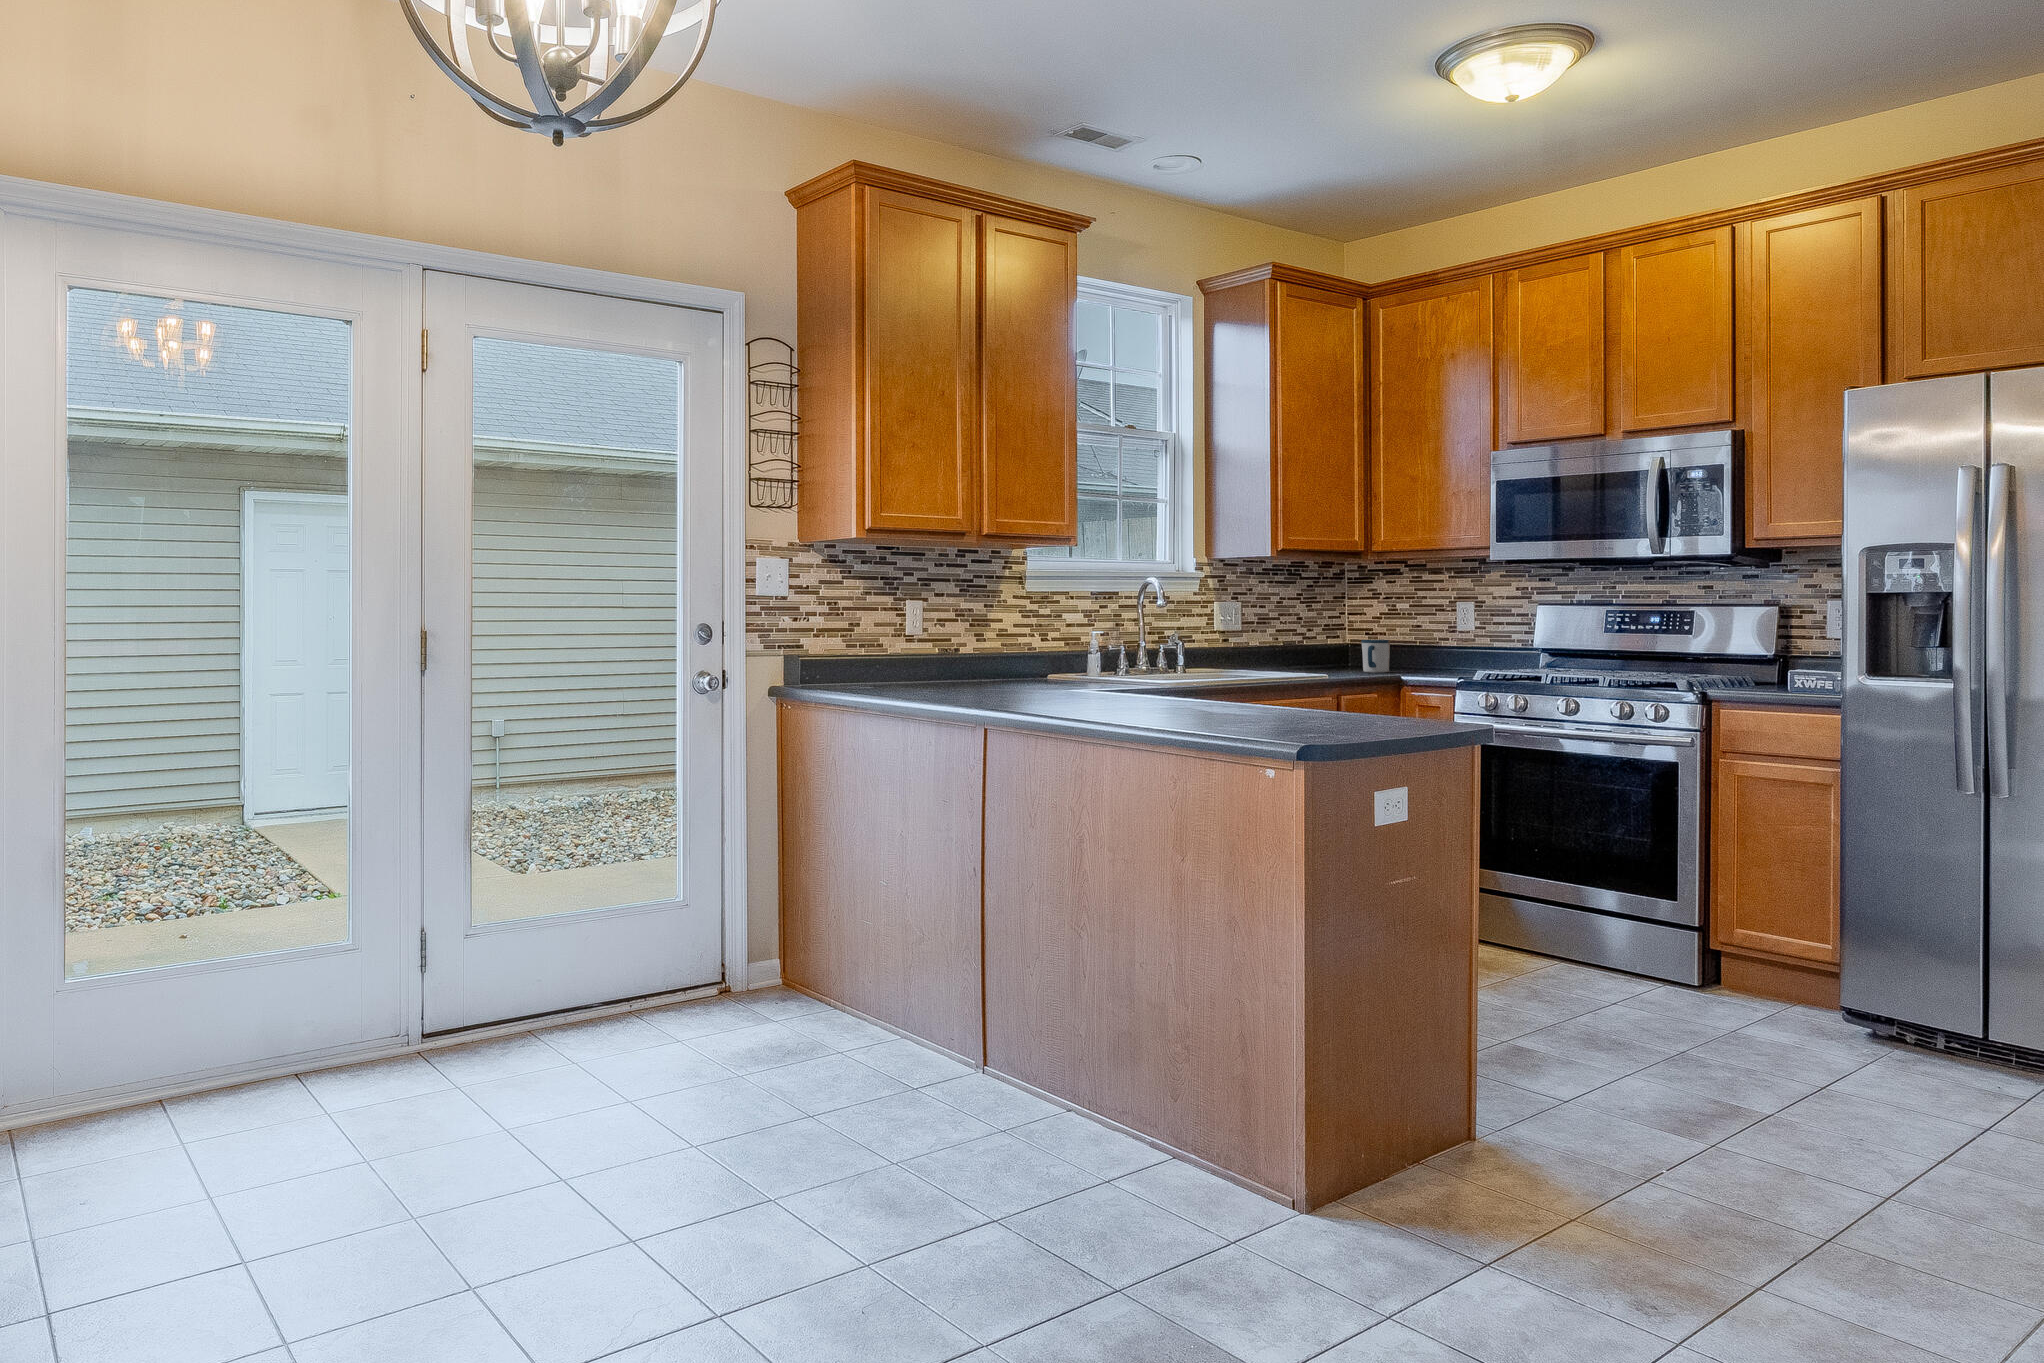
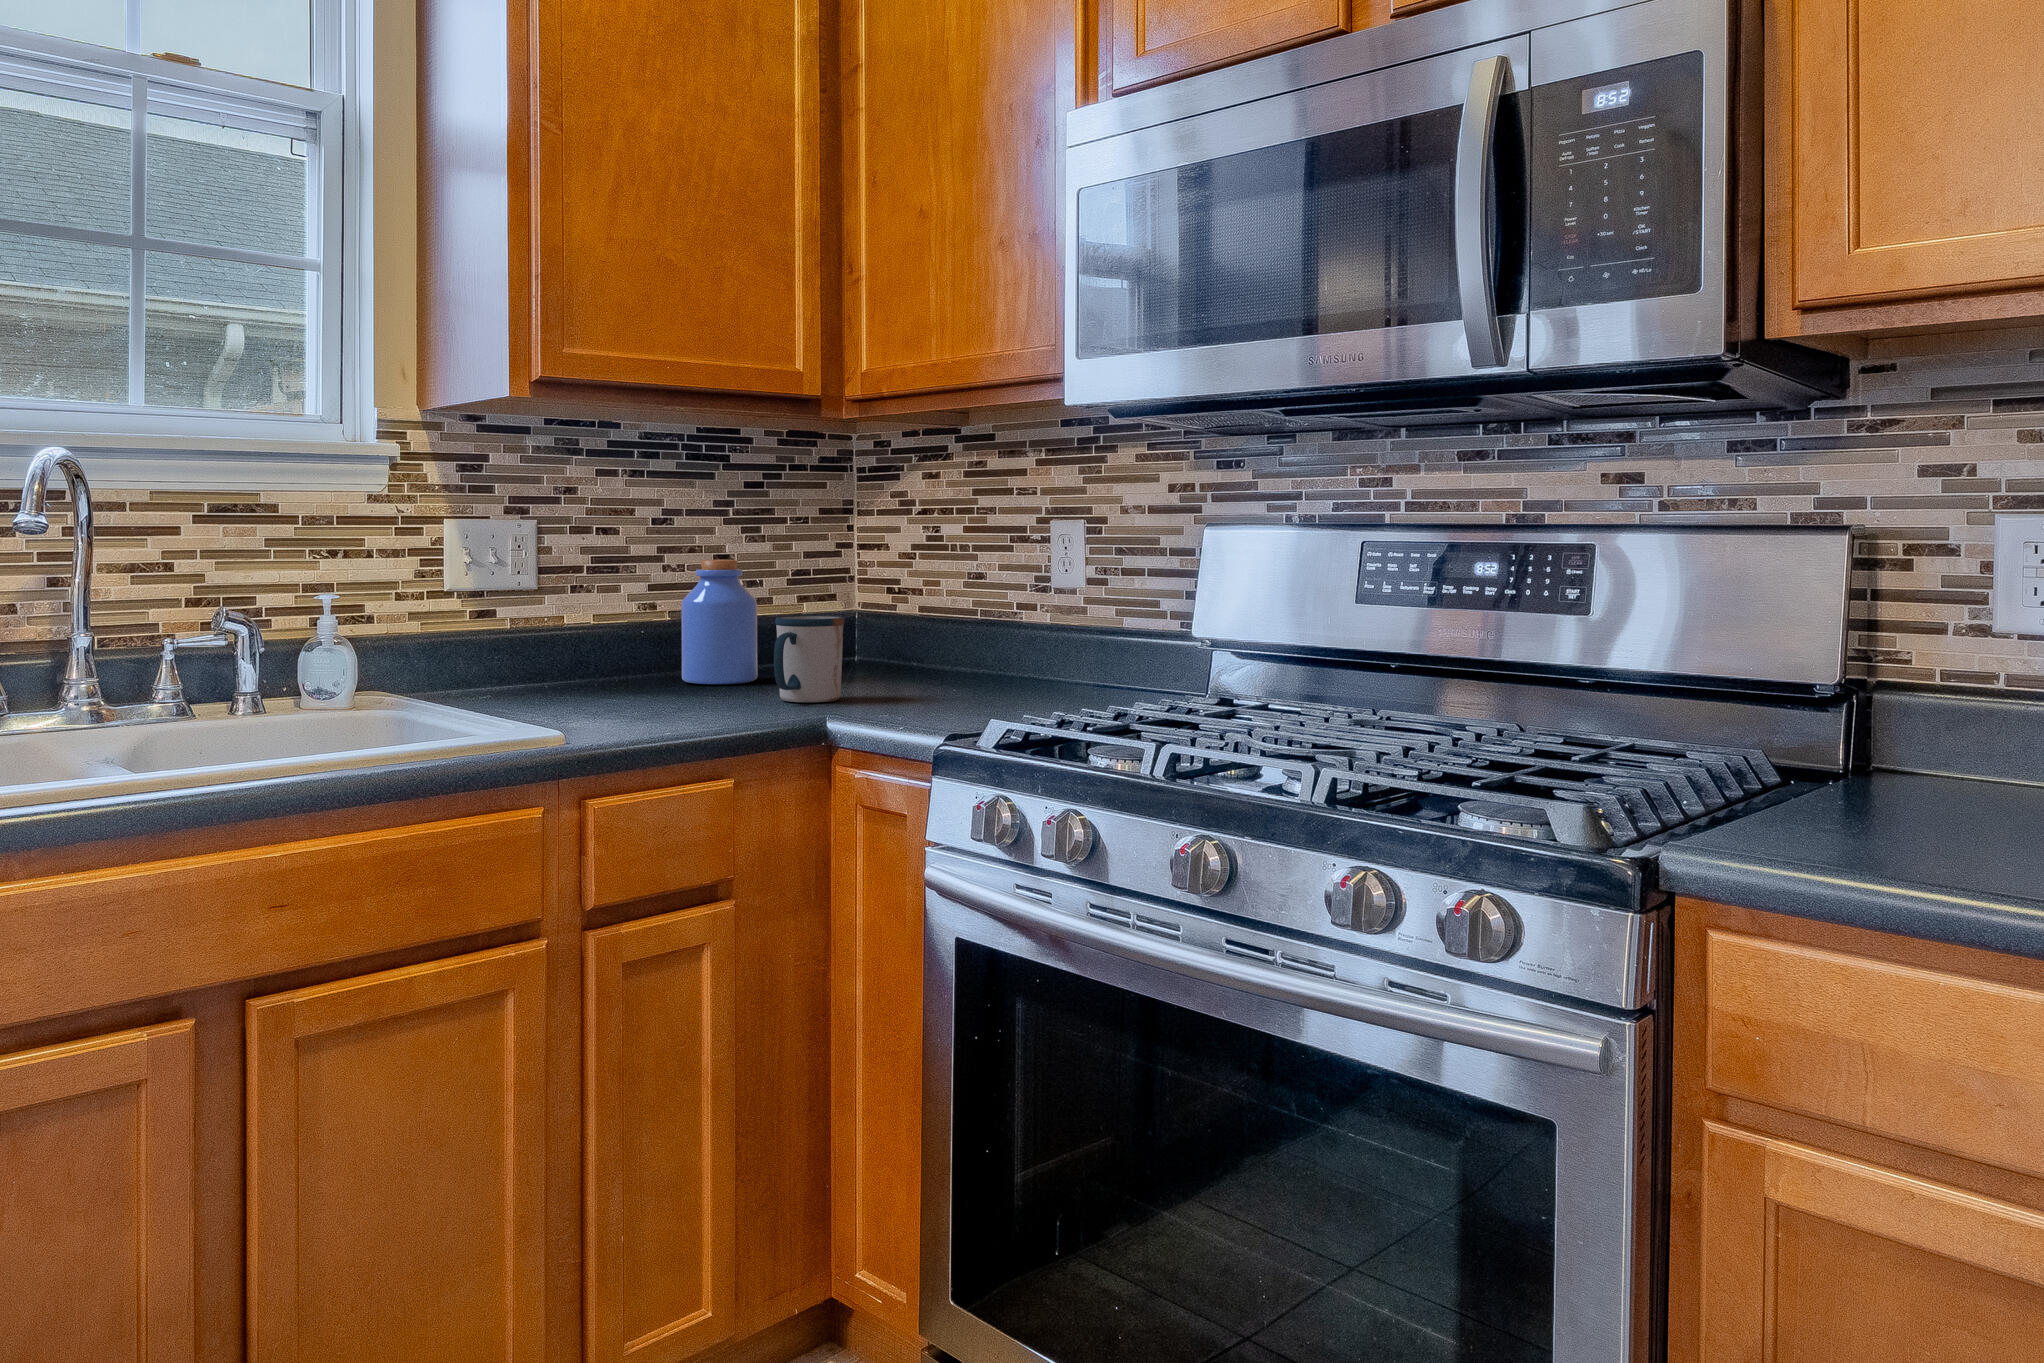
jar: none [1295,619,1329,670] -> present [681,560,757,684]

